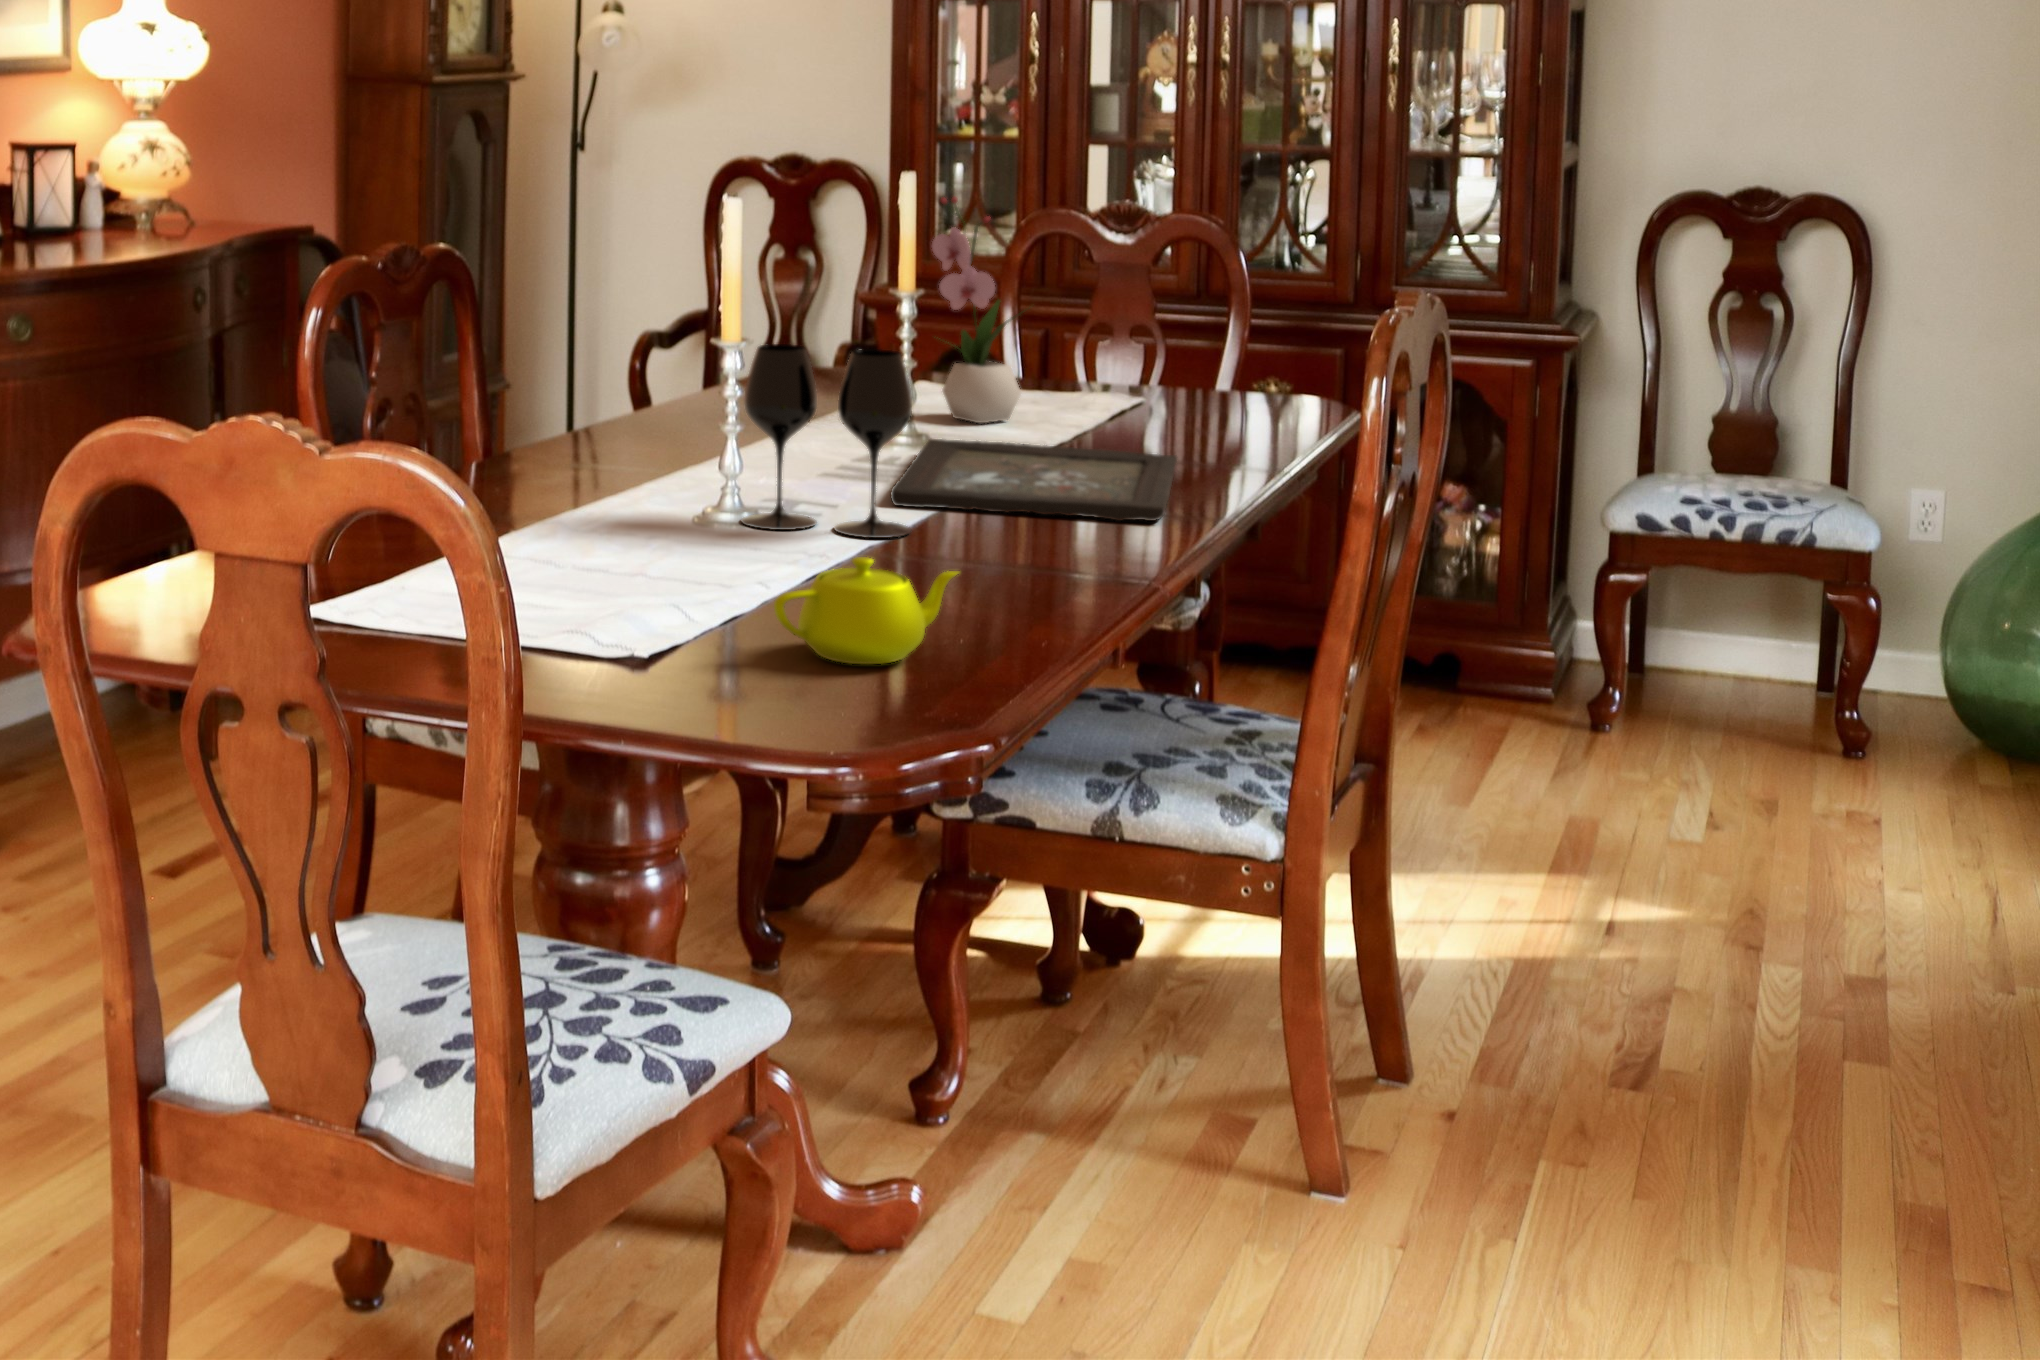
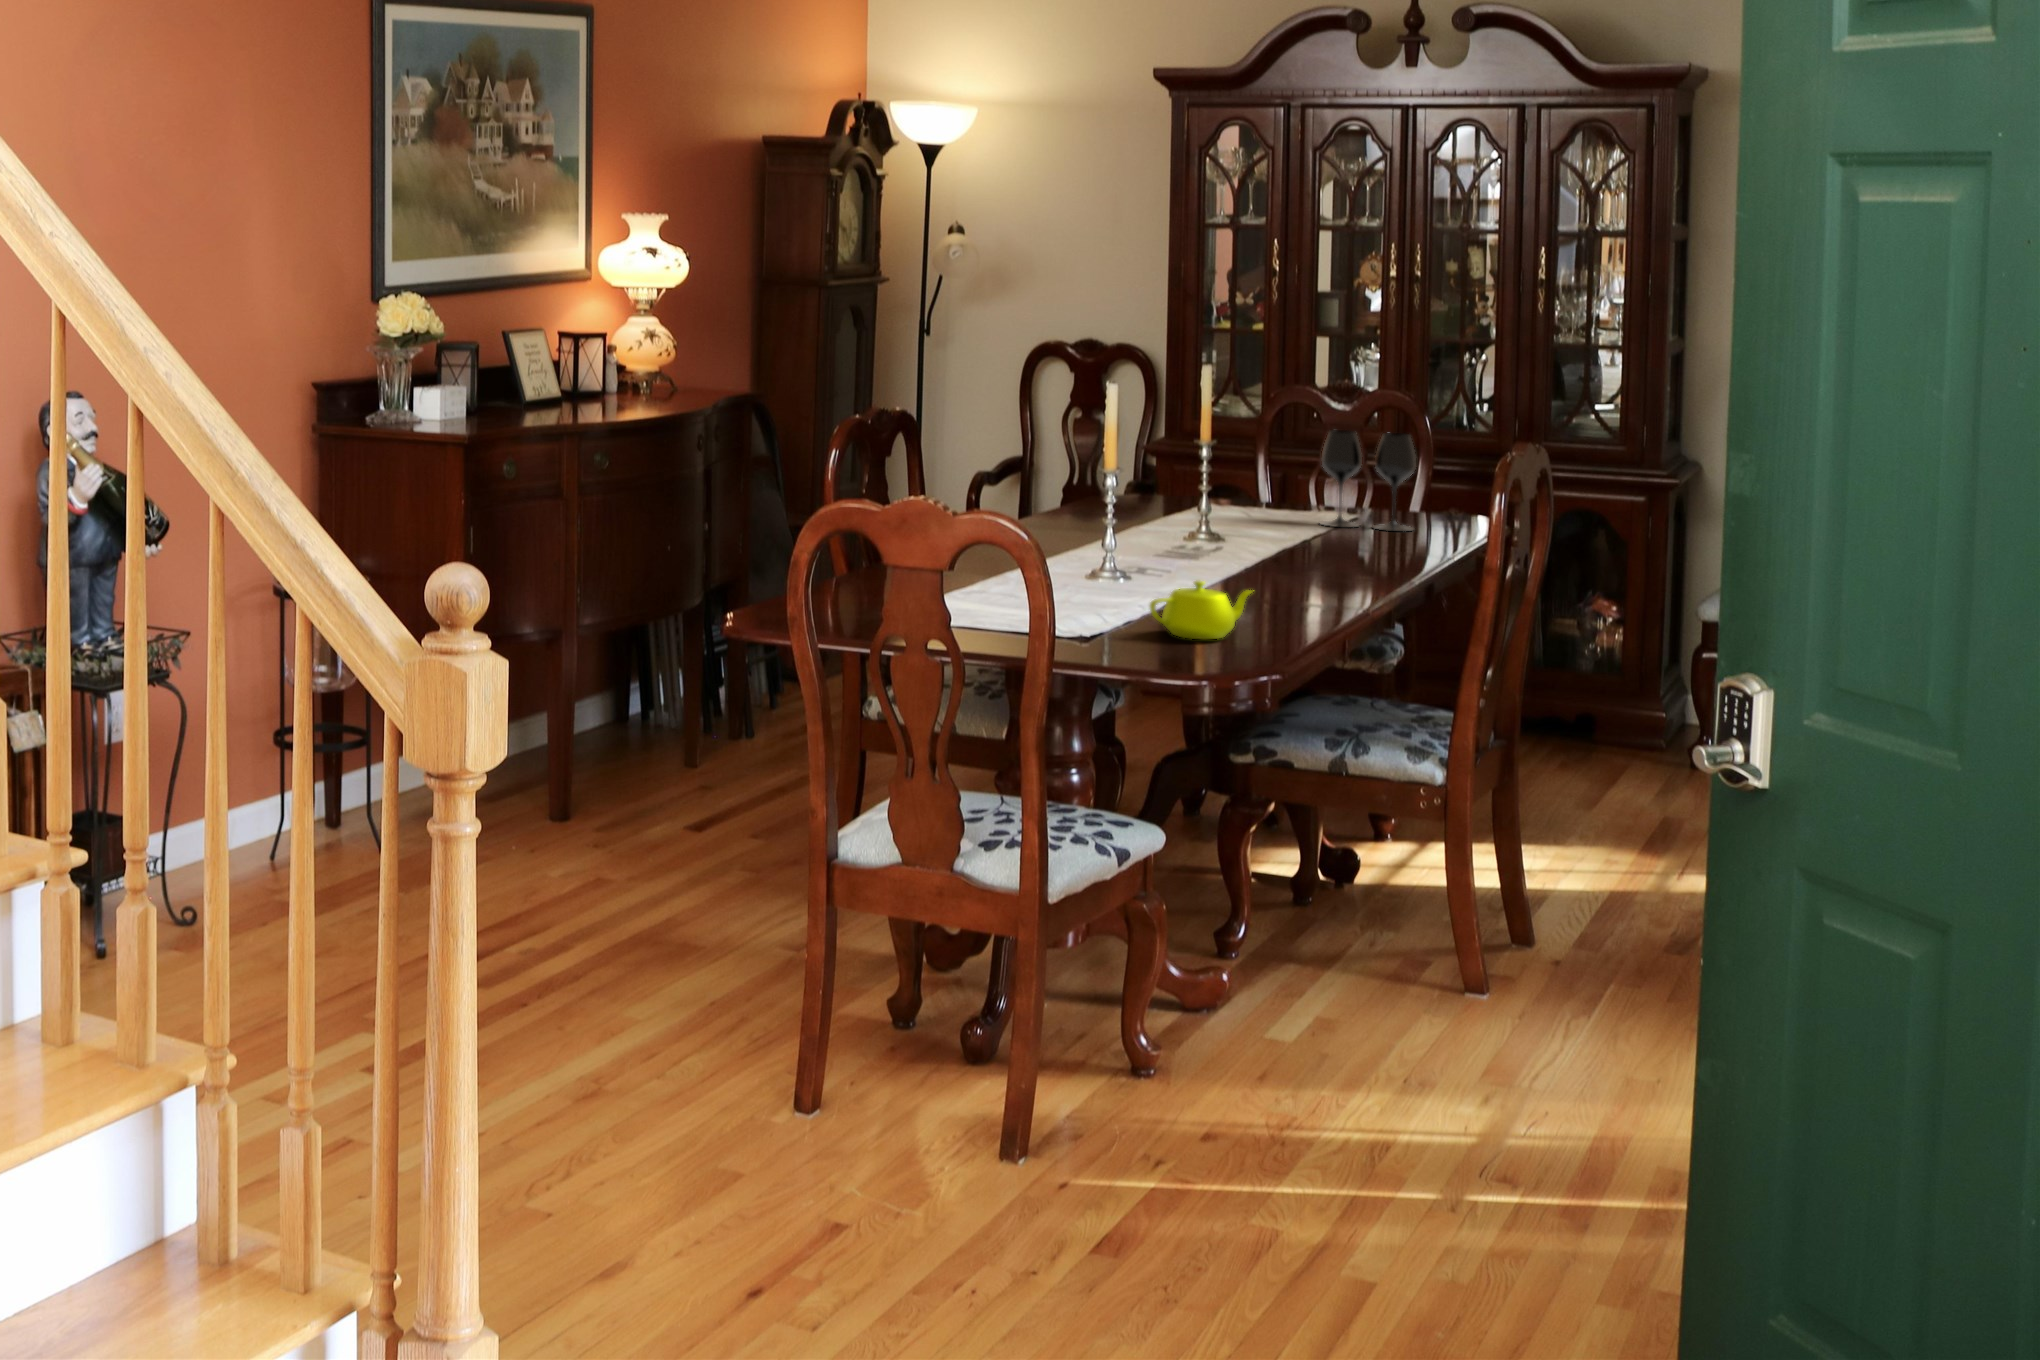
flower arrangement: present [932,197,1030,423] -> none [1214,375,1284,527]
wine glass: present [741,344,912,538] -> present [1321,430,1416,531]
tray: present [890,439,1177,521] -> none [1198,533,1382,580]

